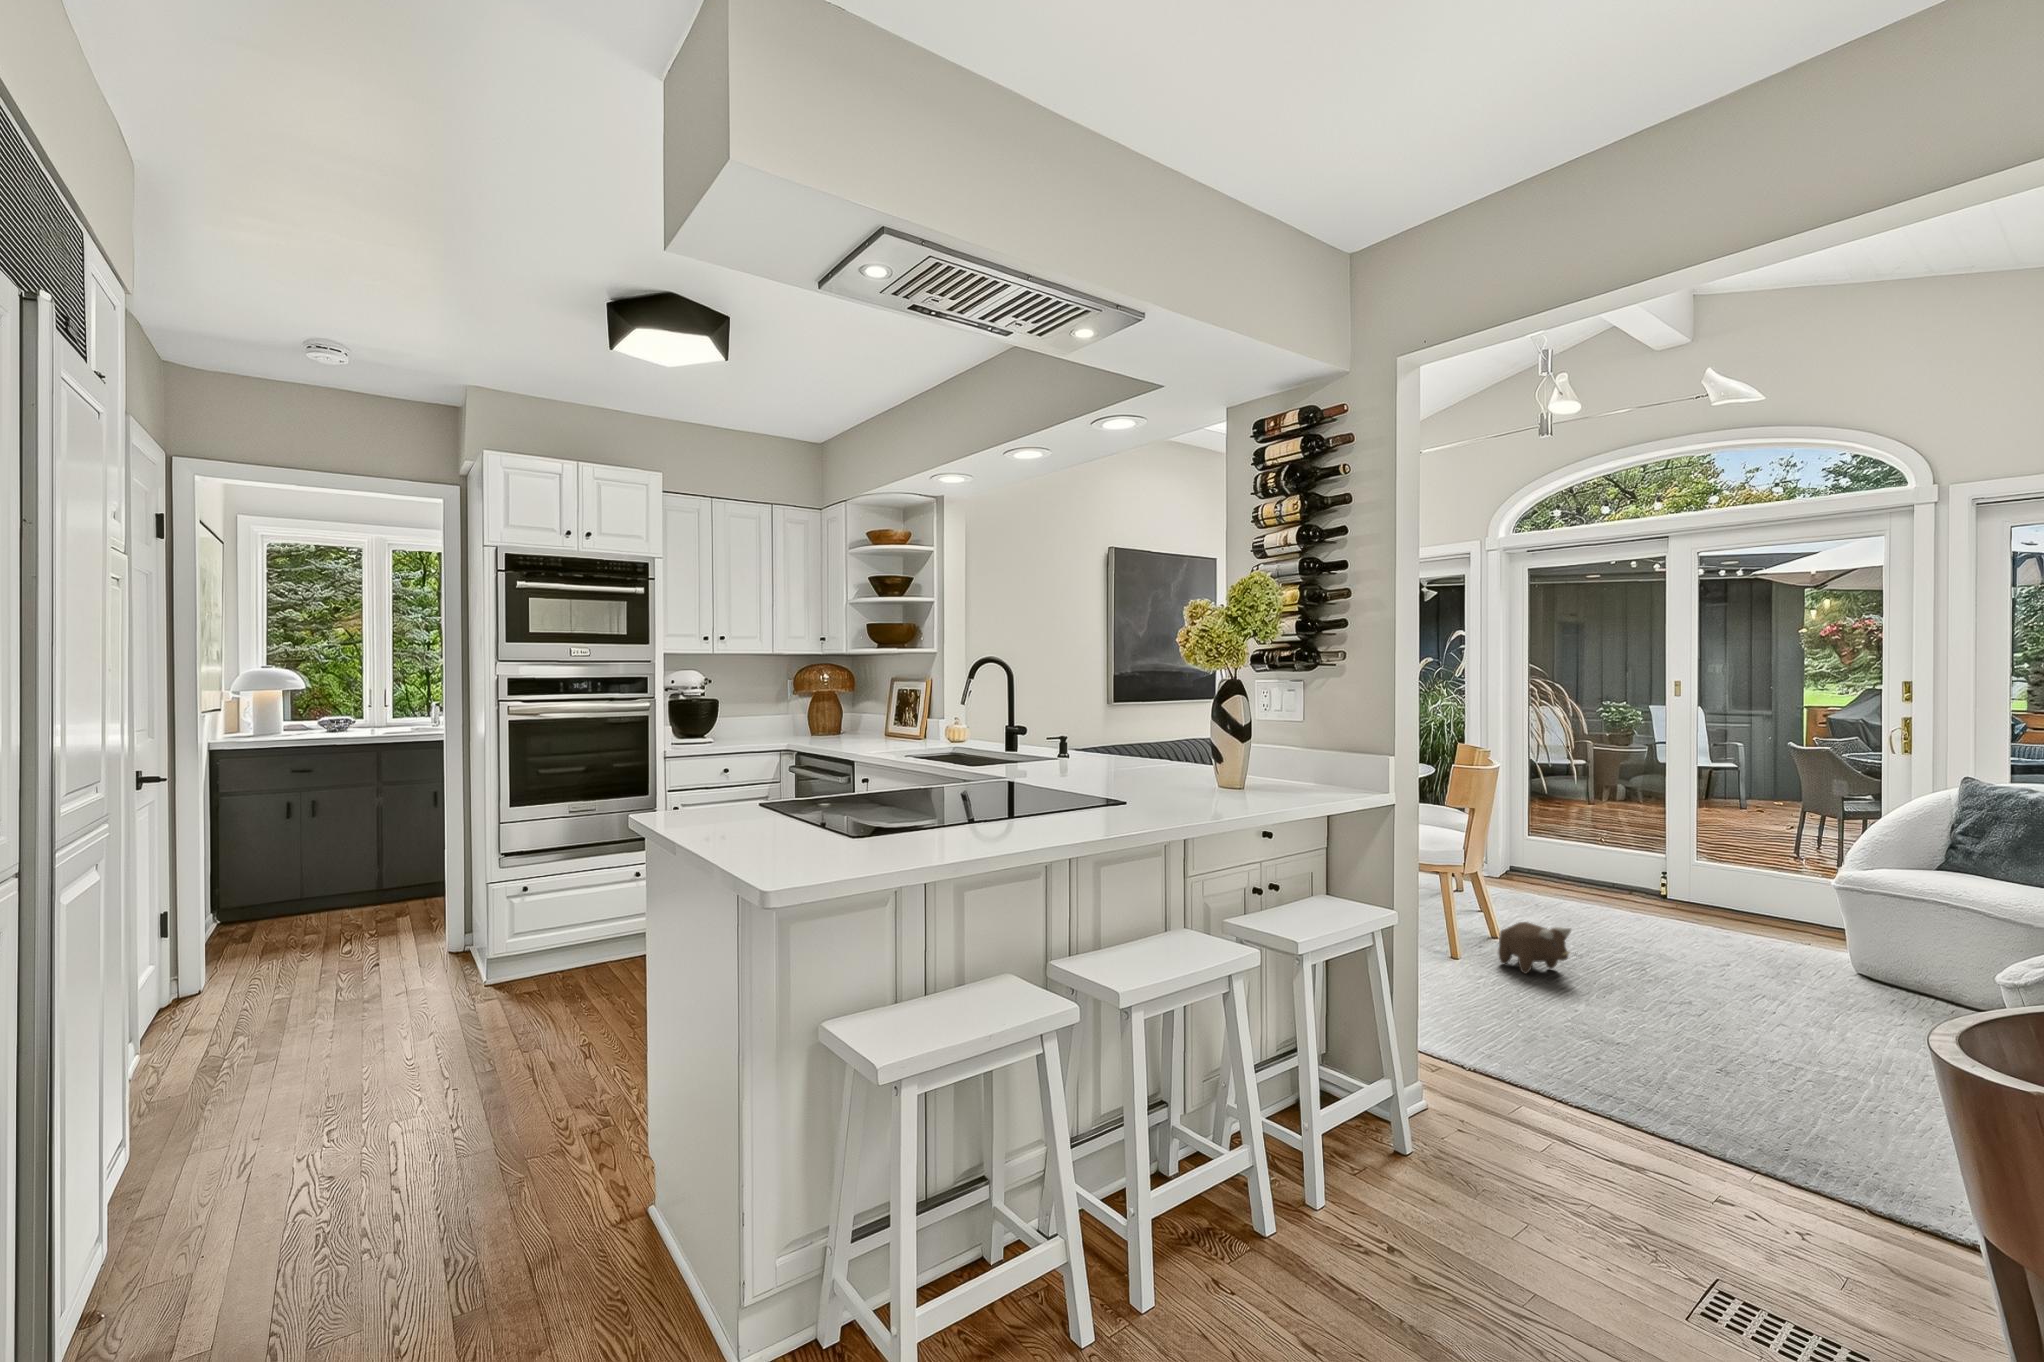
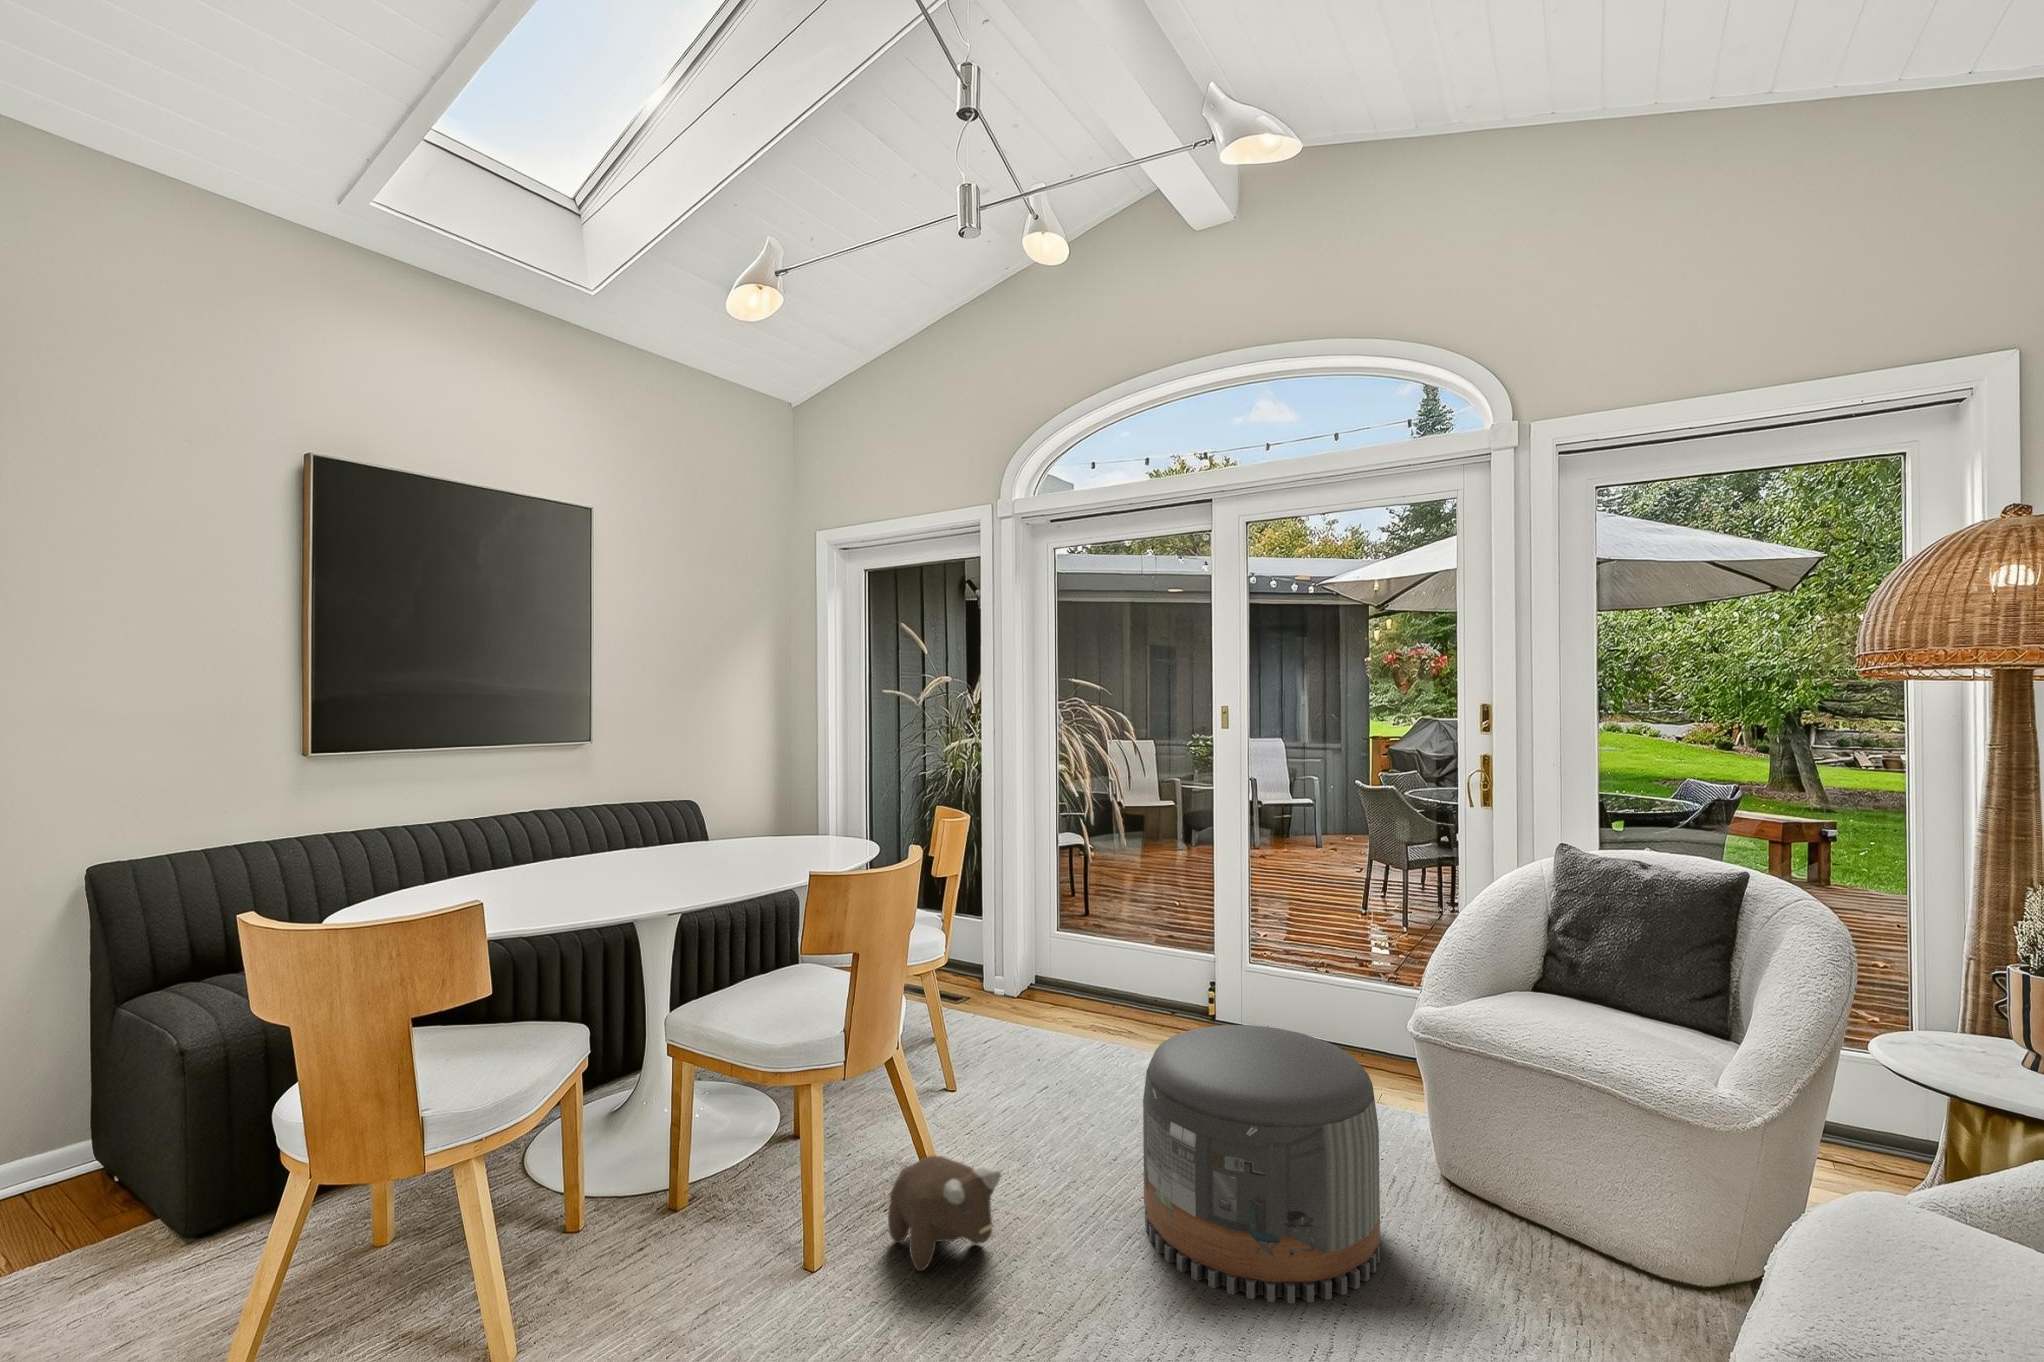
pouf: none [1651,872,1814,1007] -> present [1143,1025,1380,1303]

